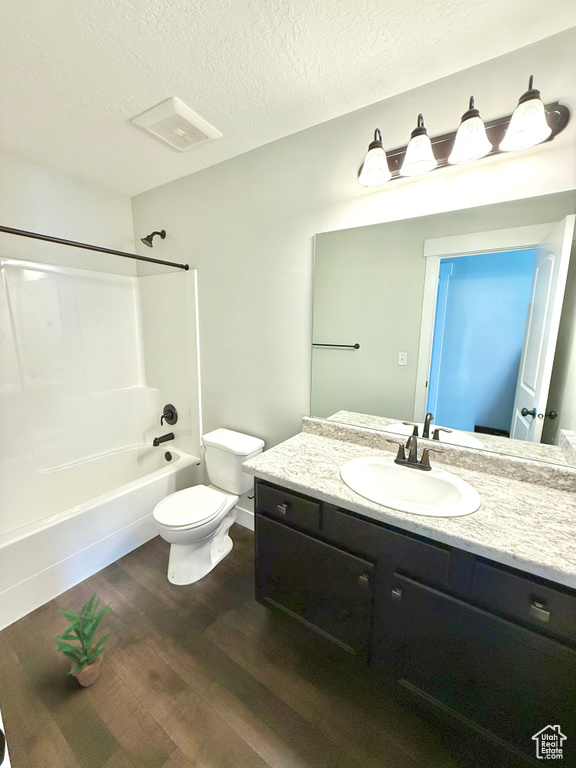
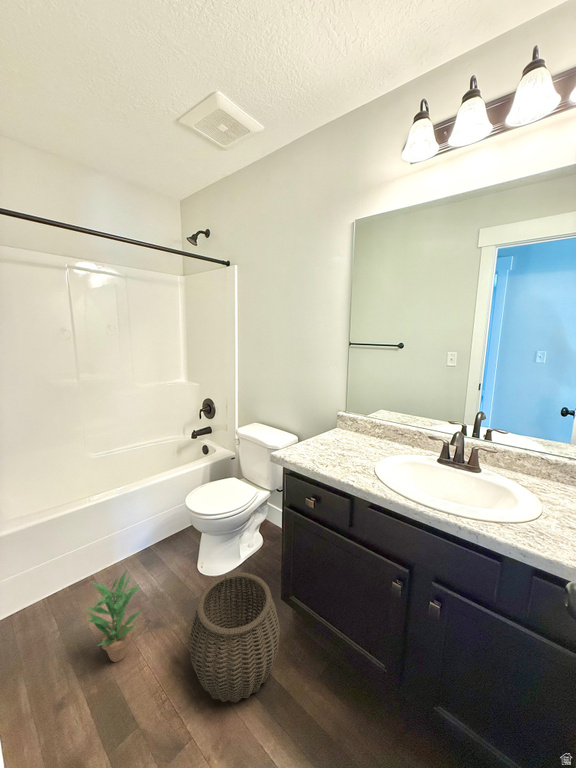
woven basket: none [167,580,255,708] -> present [190,573,280,702]

